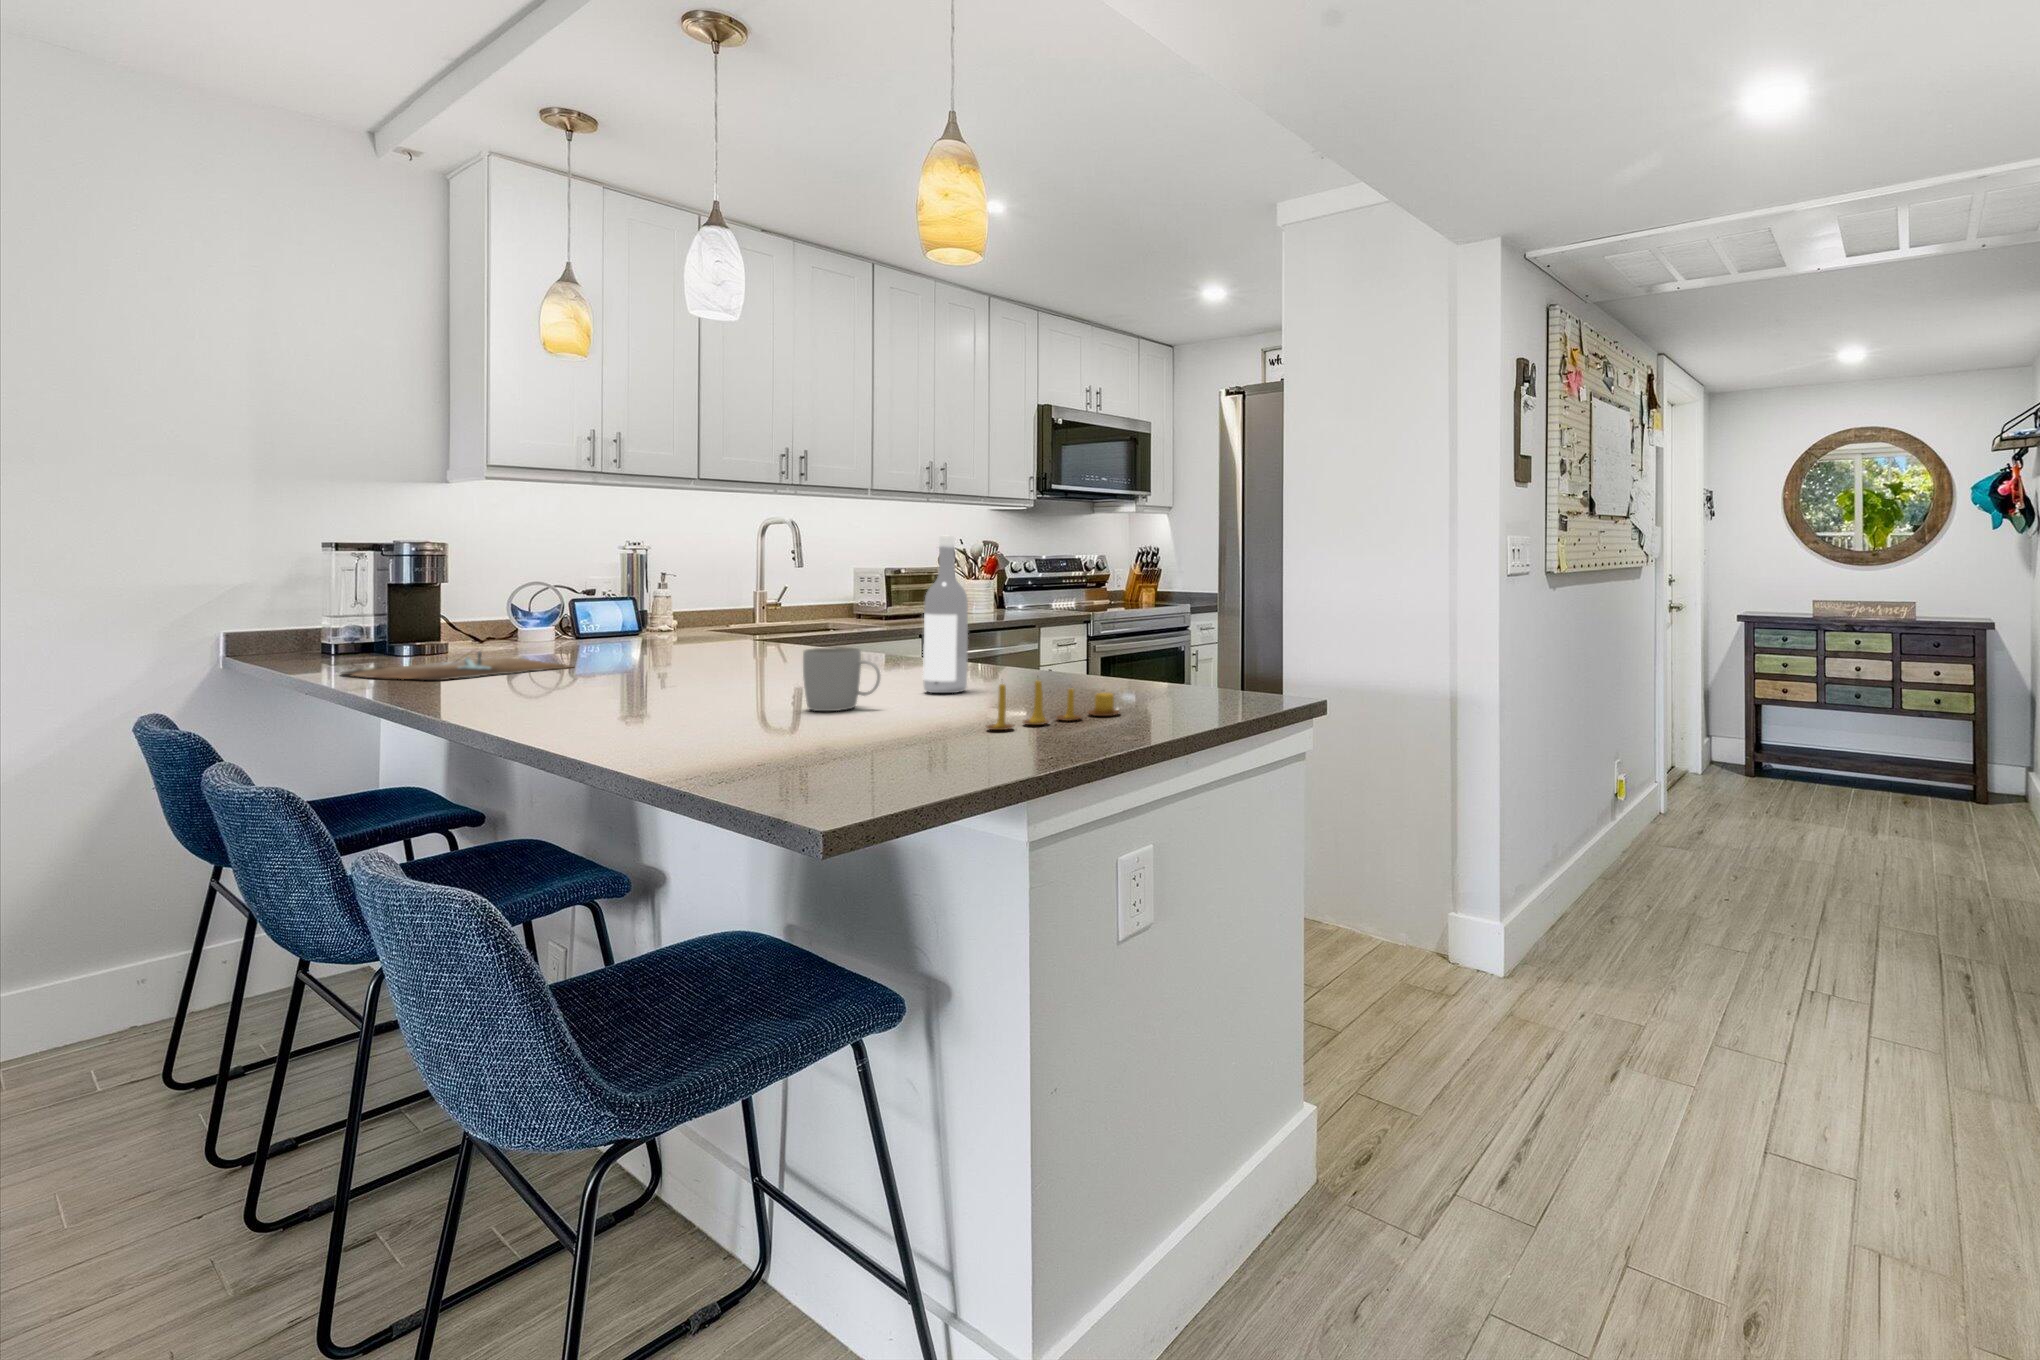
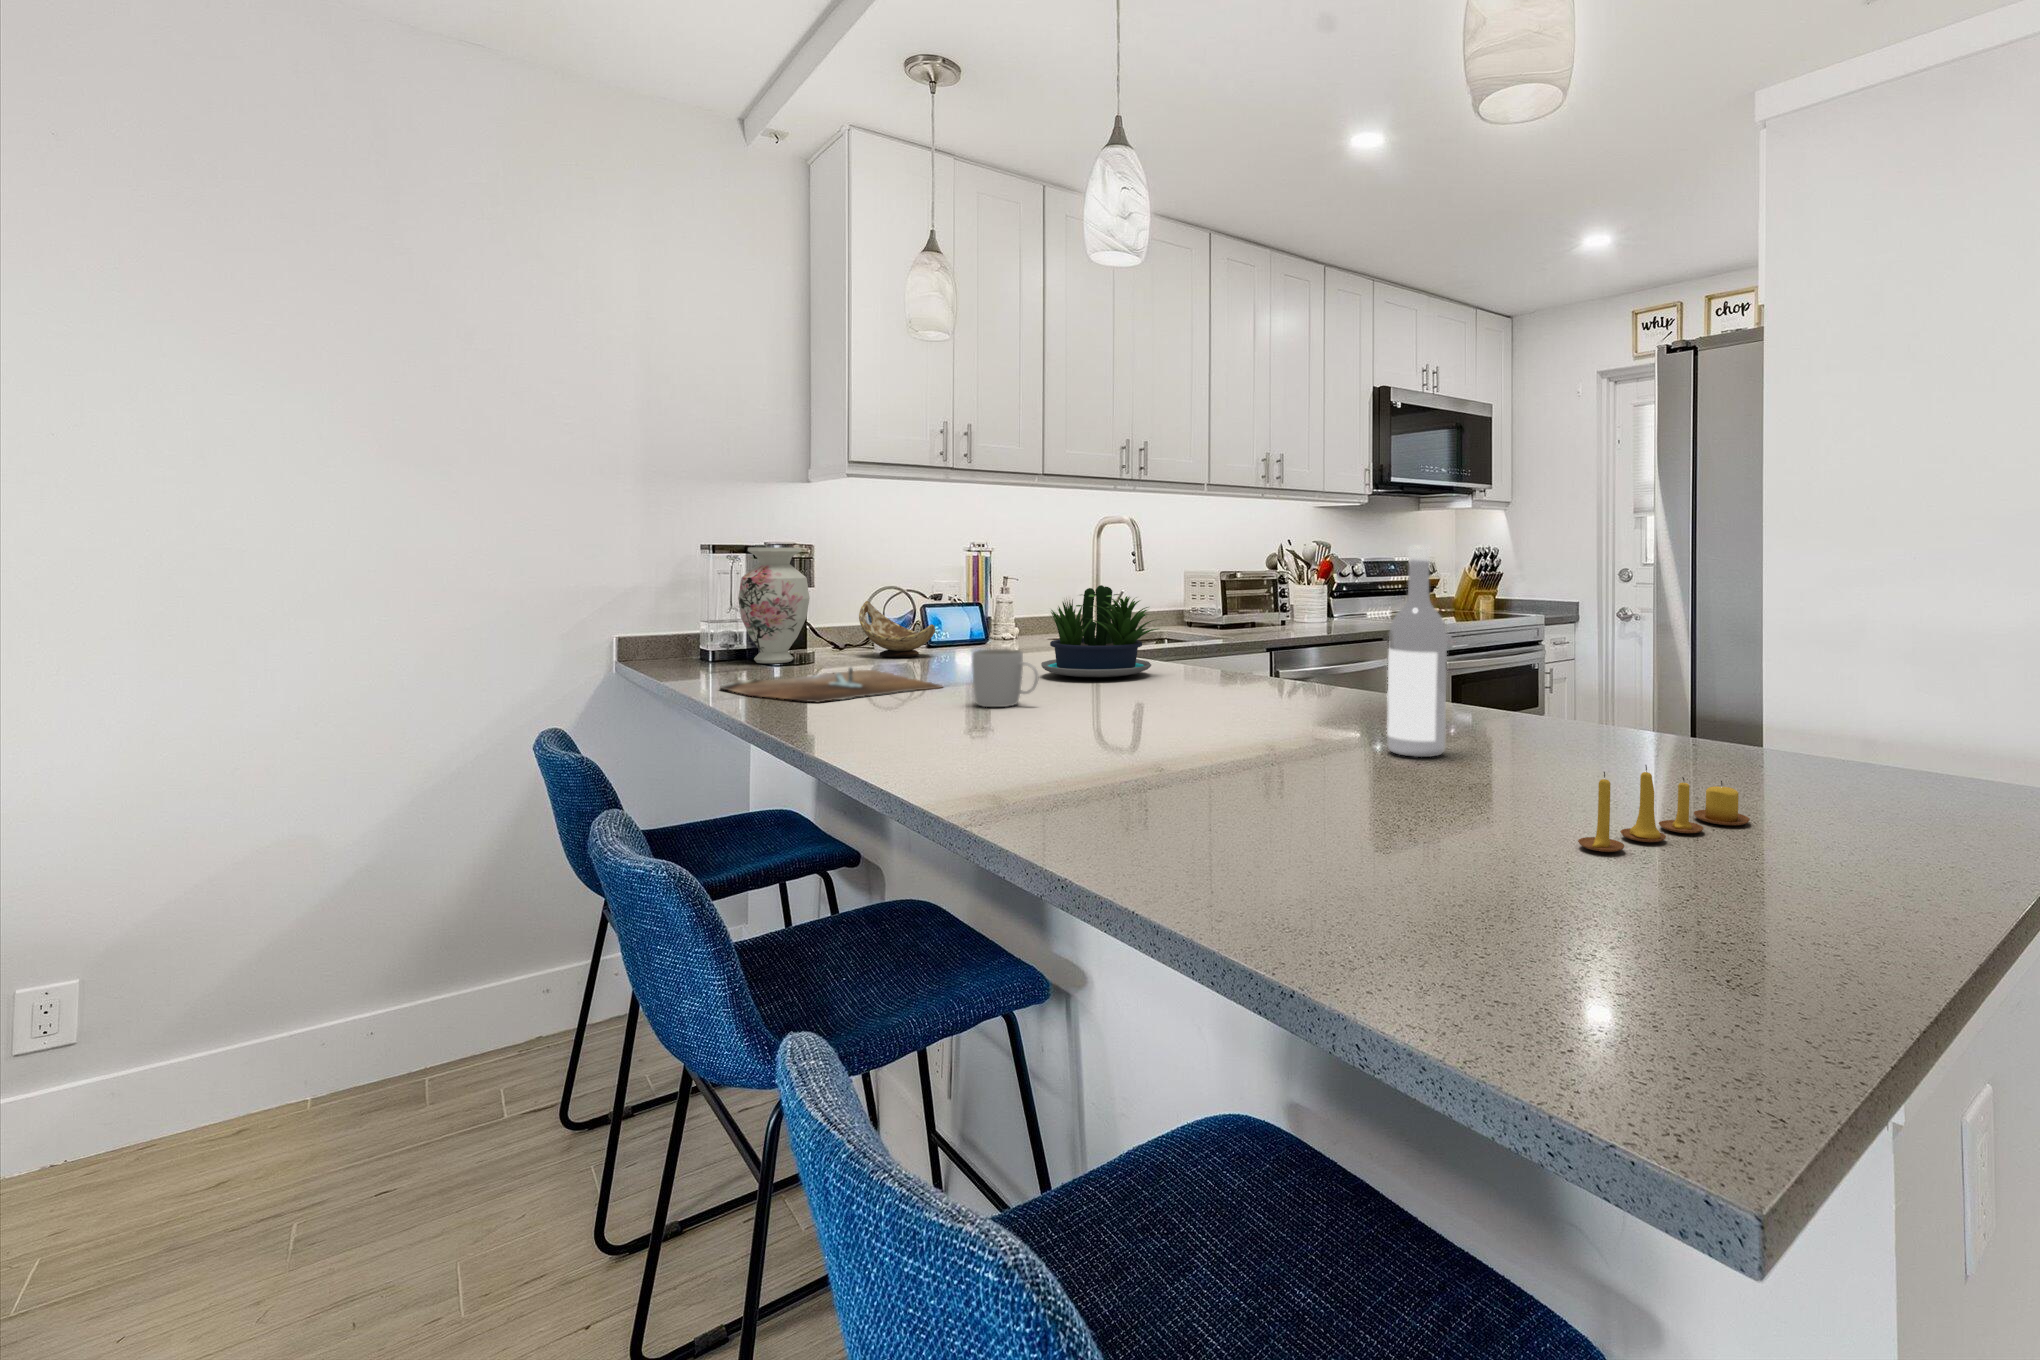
vase: none [364,544,444,656] -> present [738,547,810,663]
potted plant: none [676,576,801,656] -> present [1041,585,1158,677]
decorative bowl: none [500,596,581,648] -> present [859,601,935,657]
mug: present [803,647,880,711] -> present [972,649,1038,707]

